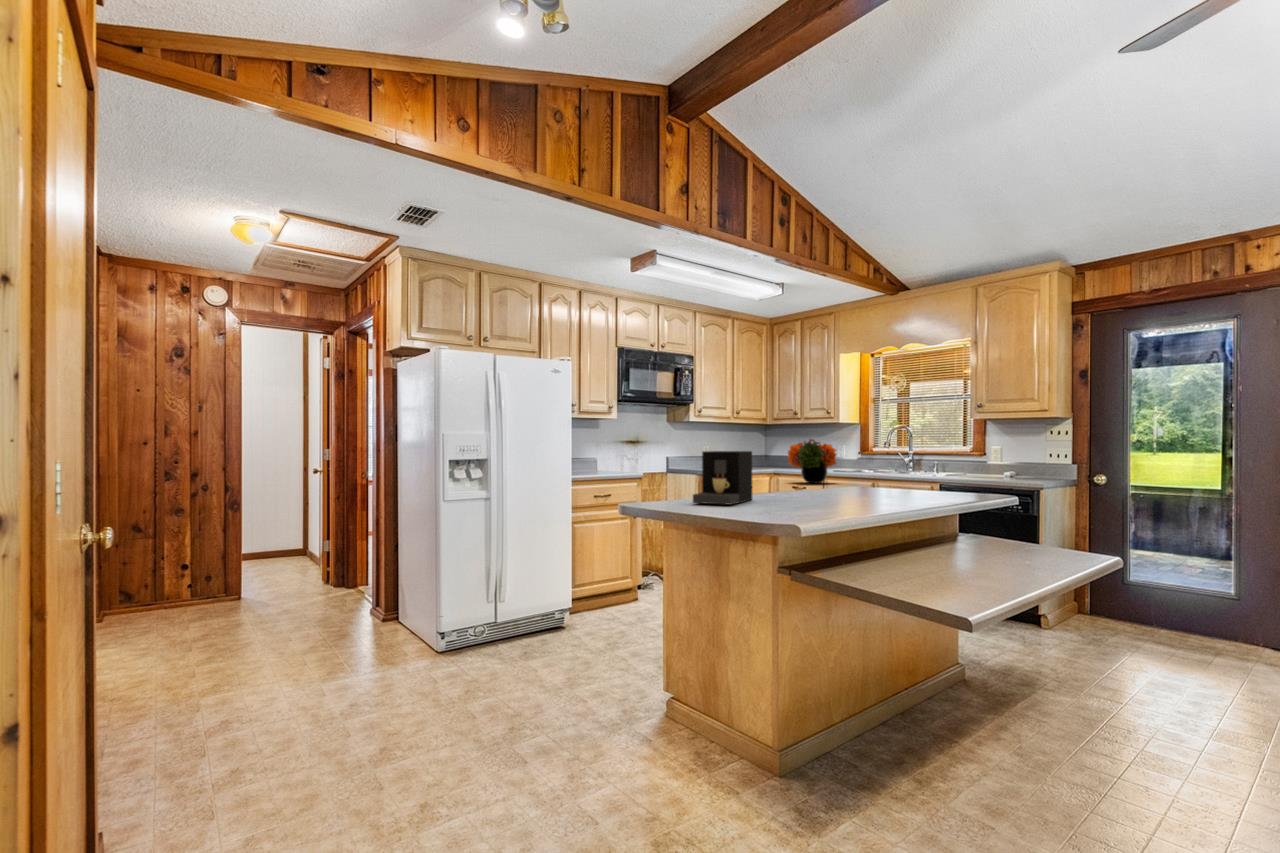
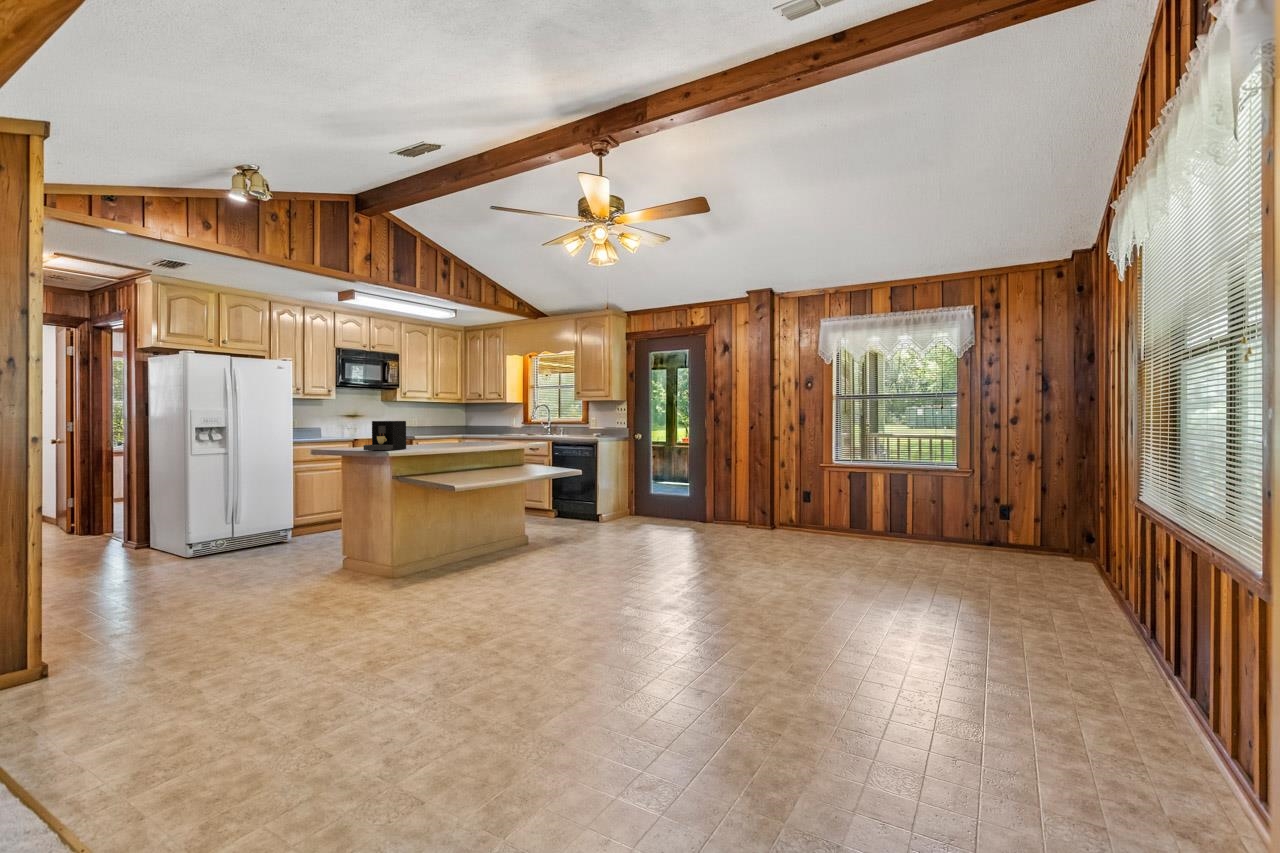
flower arrangement: present [788,439,837,483] -> none [455,414,489,442]

